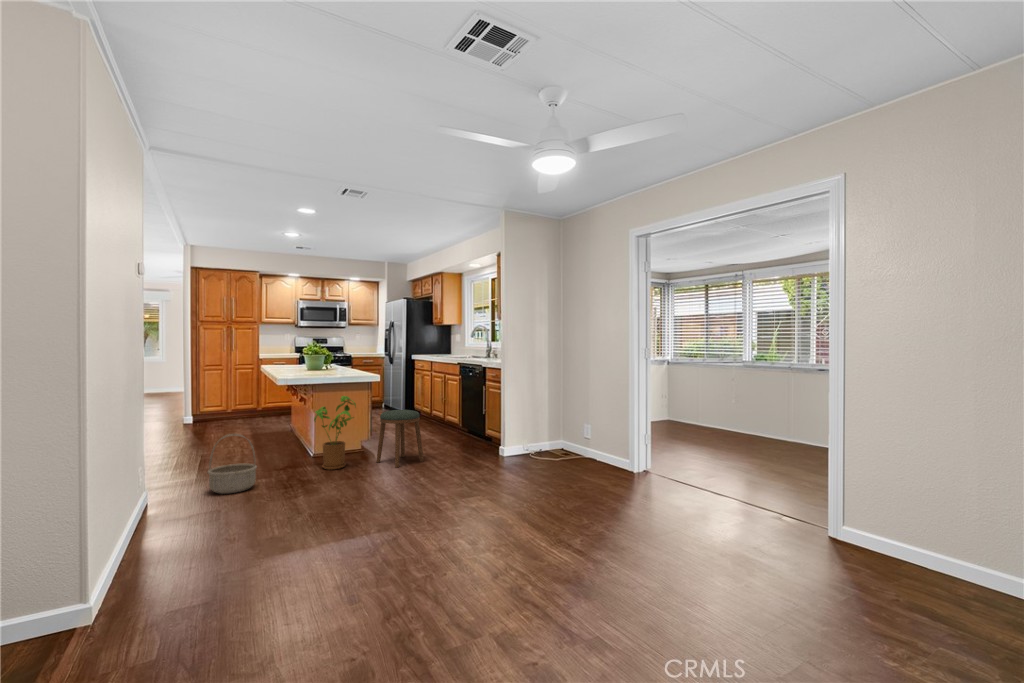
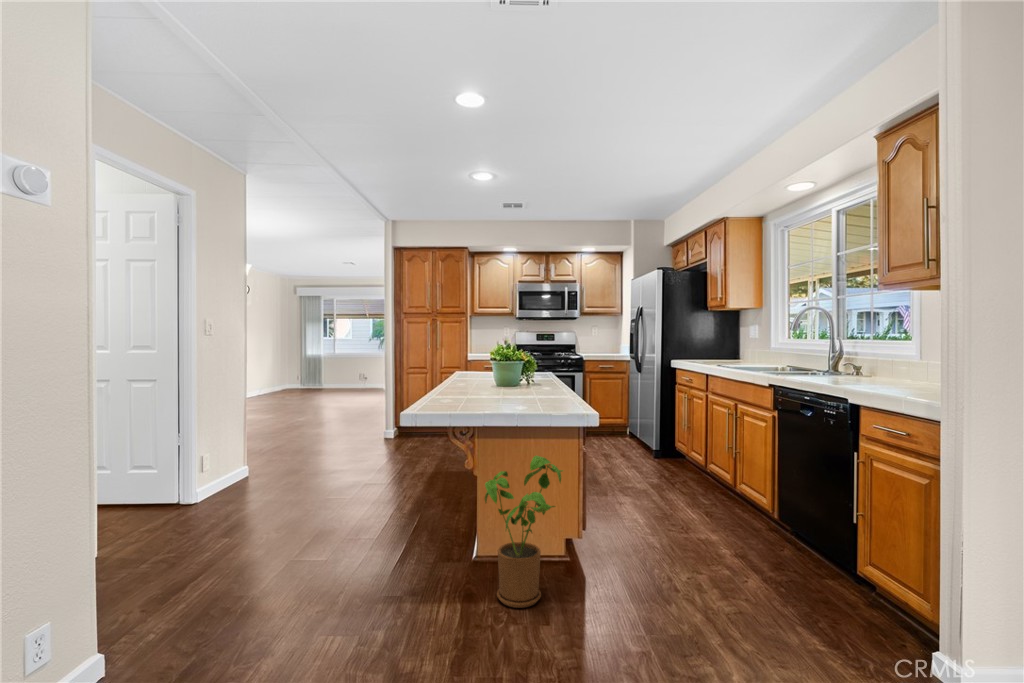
stool: present [376,410,424,468] -> none [602,491,707,635]
basket: present [208,434,257,494] -> none [276,530,364,654]

